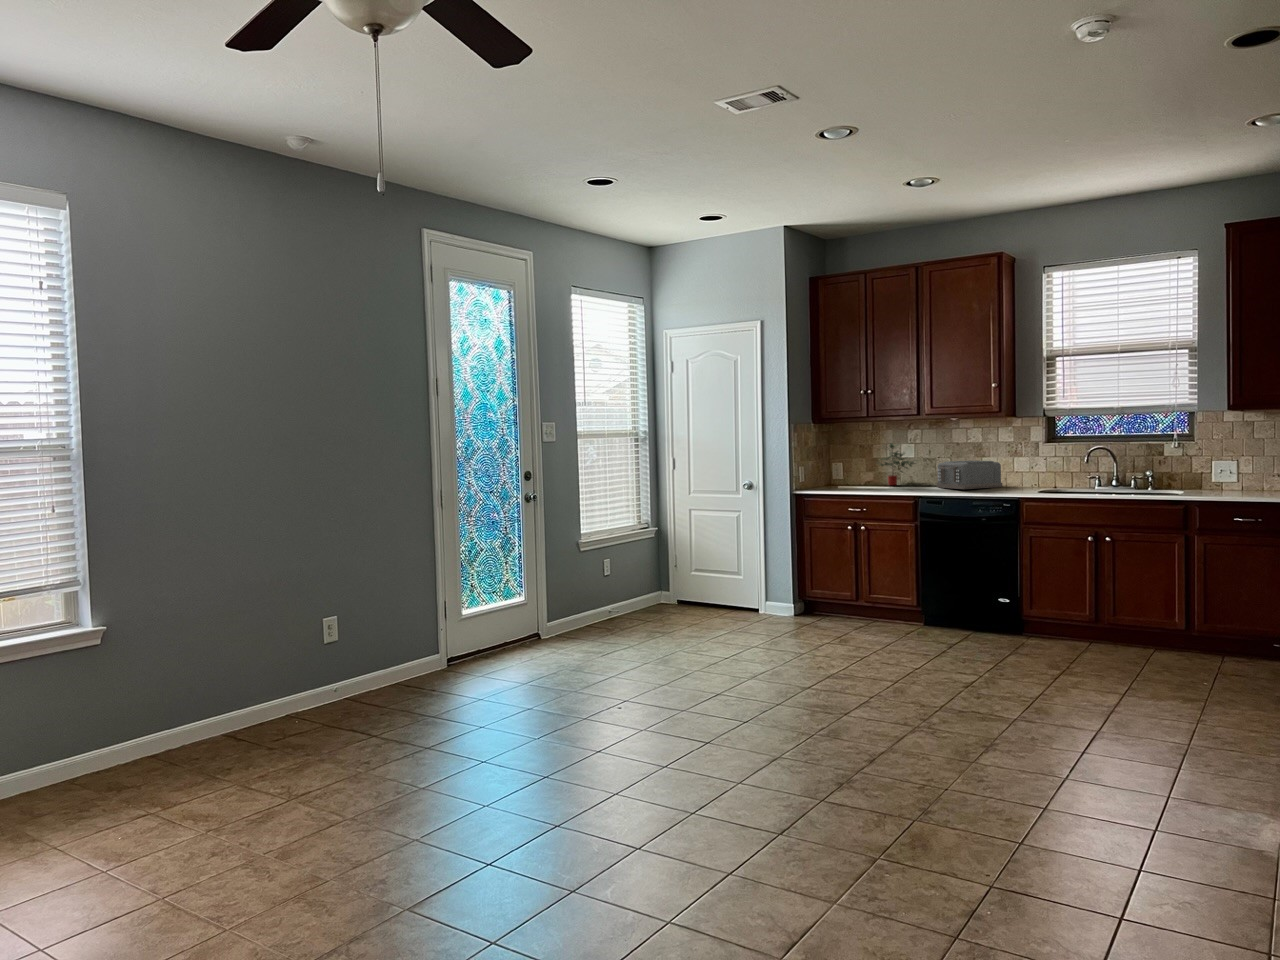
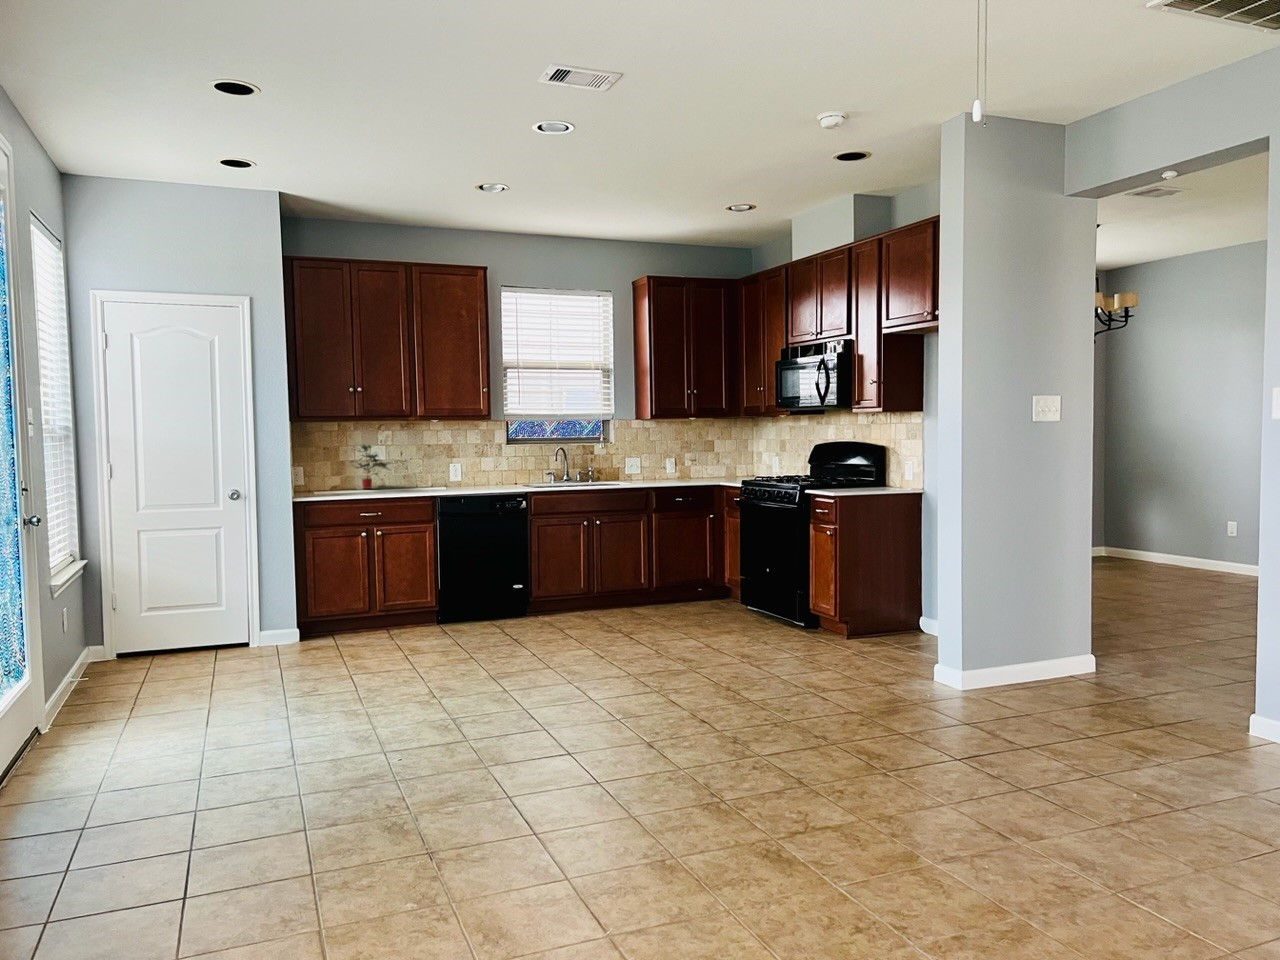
toaster: present [936,461,1002,489] -> none [421,461,479,488]

